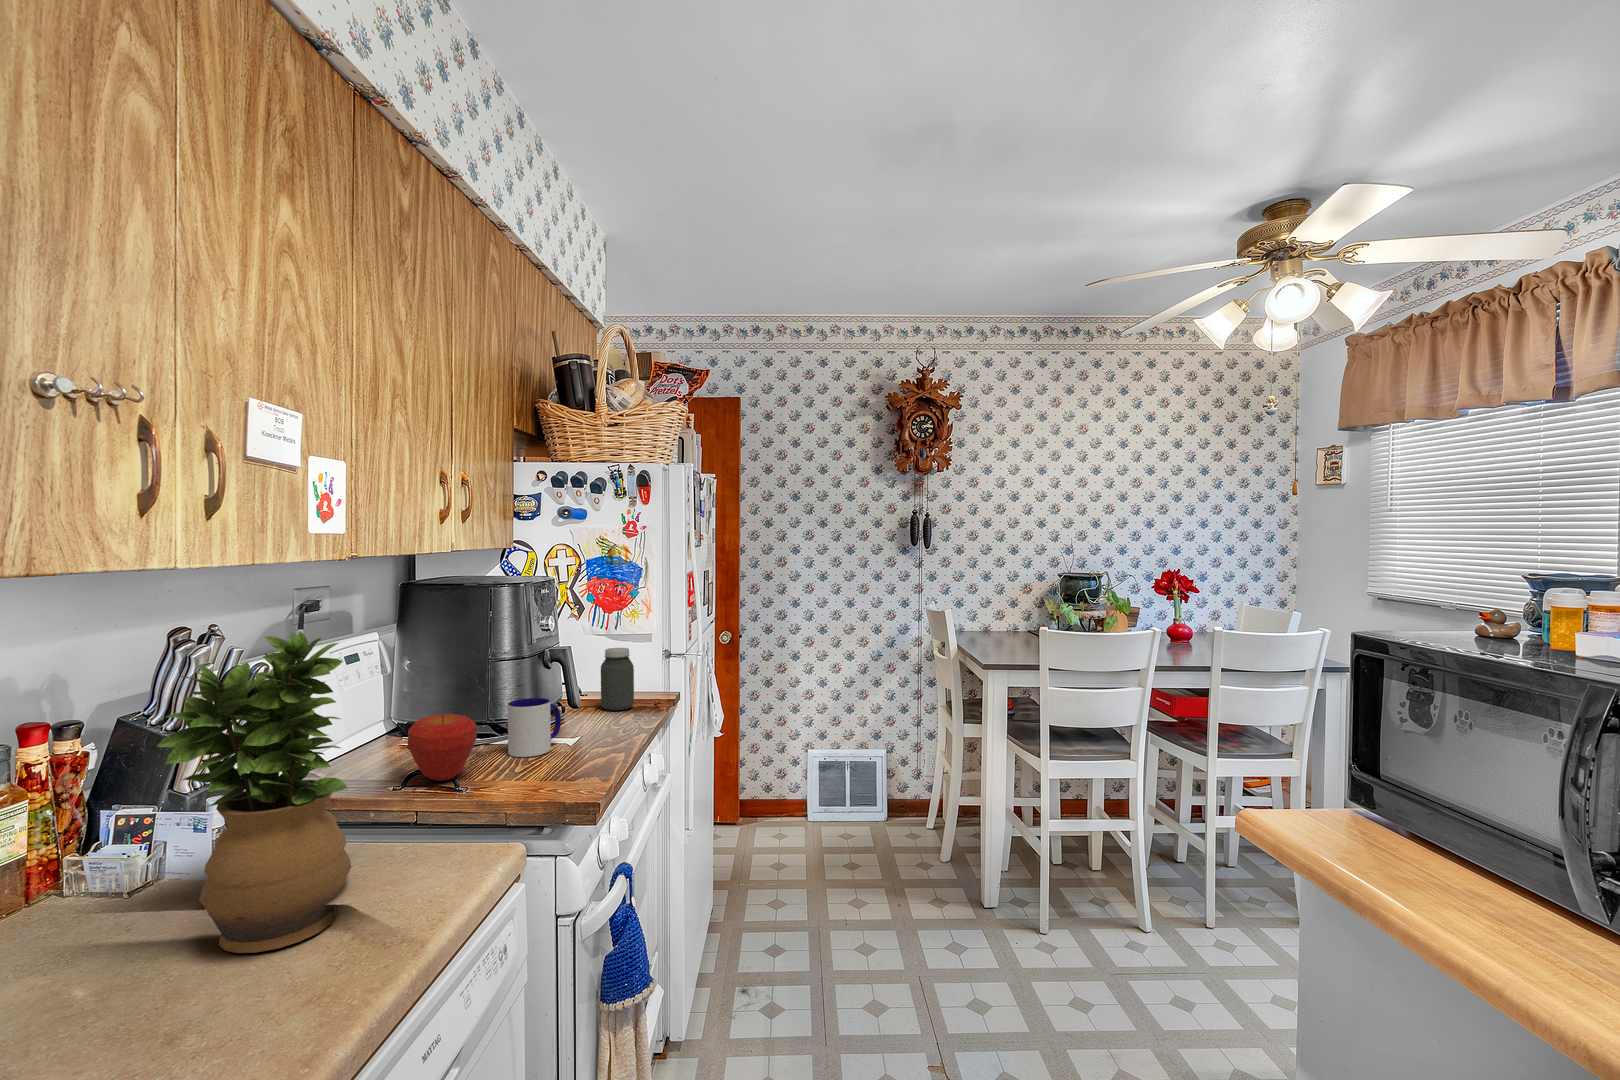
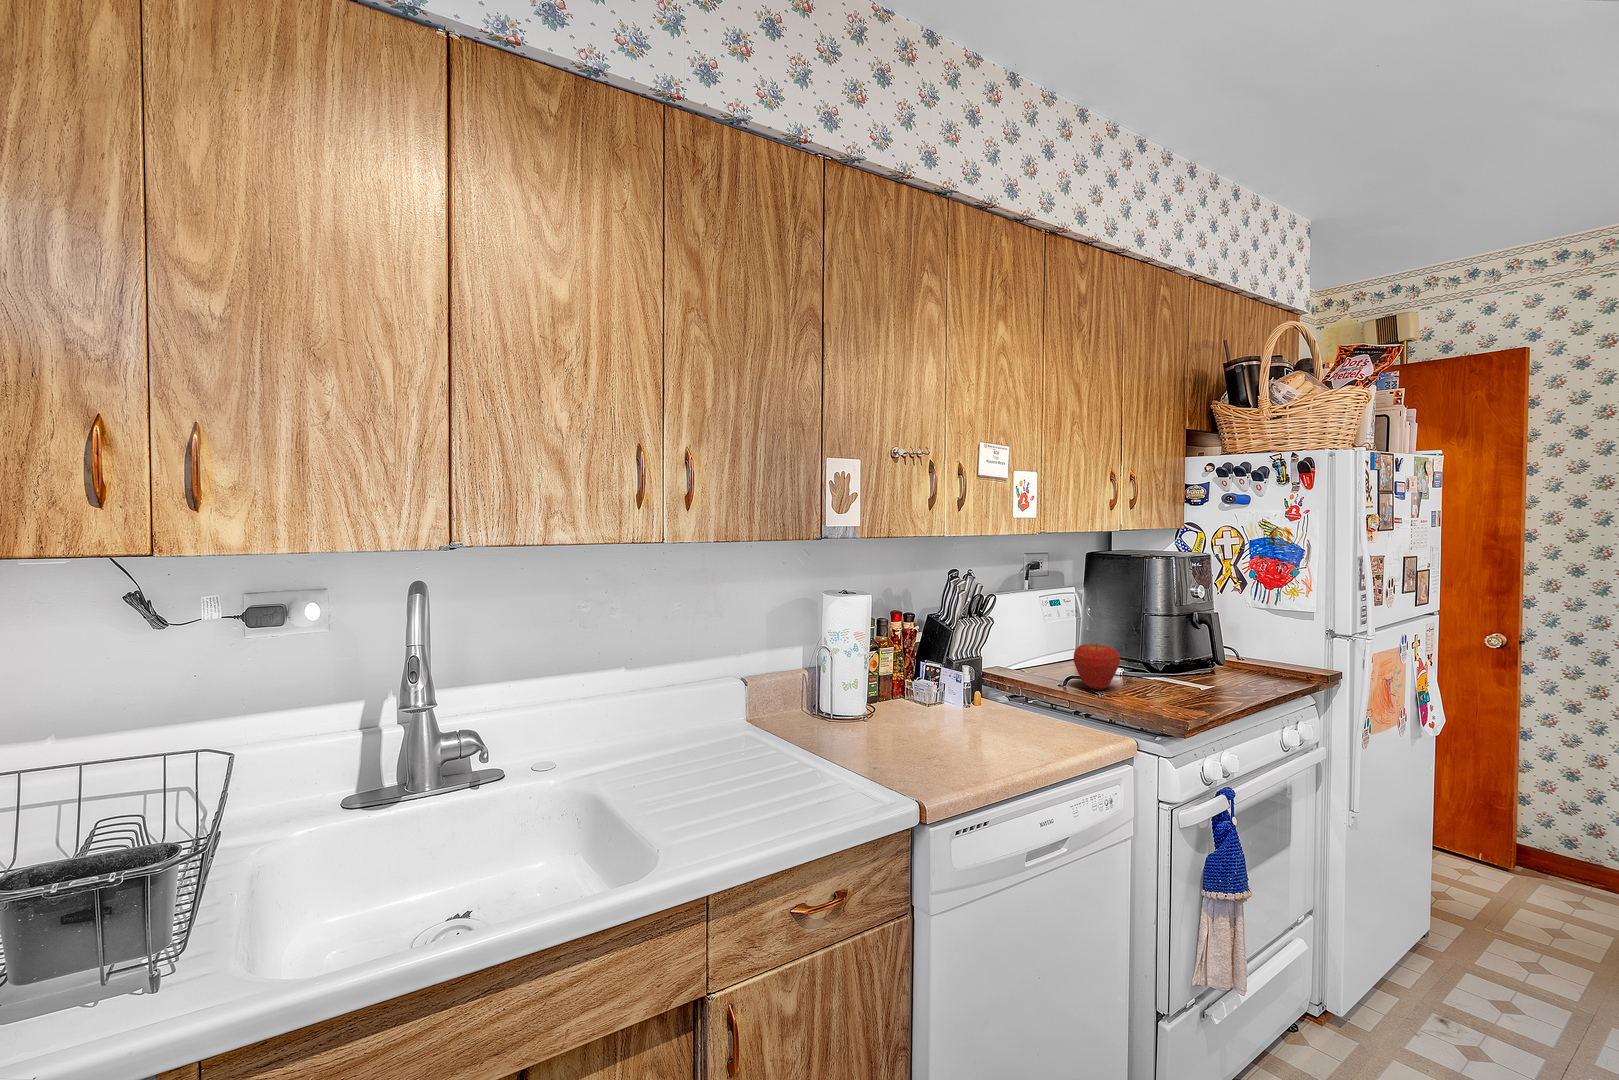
potted plant: present [156,632,351,953] -> none [933,574,1018,740]
jar: present [601,648,634,710] -> none [1254,620,1287,676]
mug: present [508,698,561,757] -> none [1151,646,1196,690]

